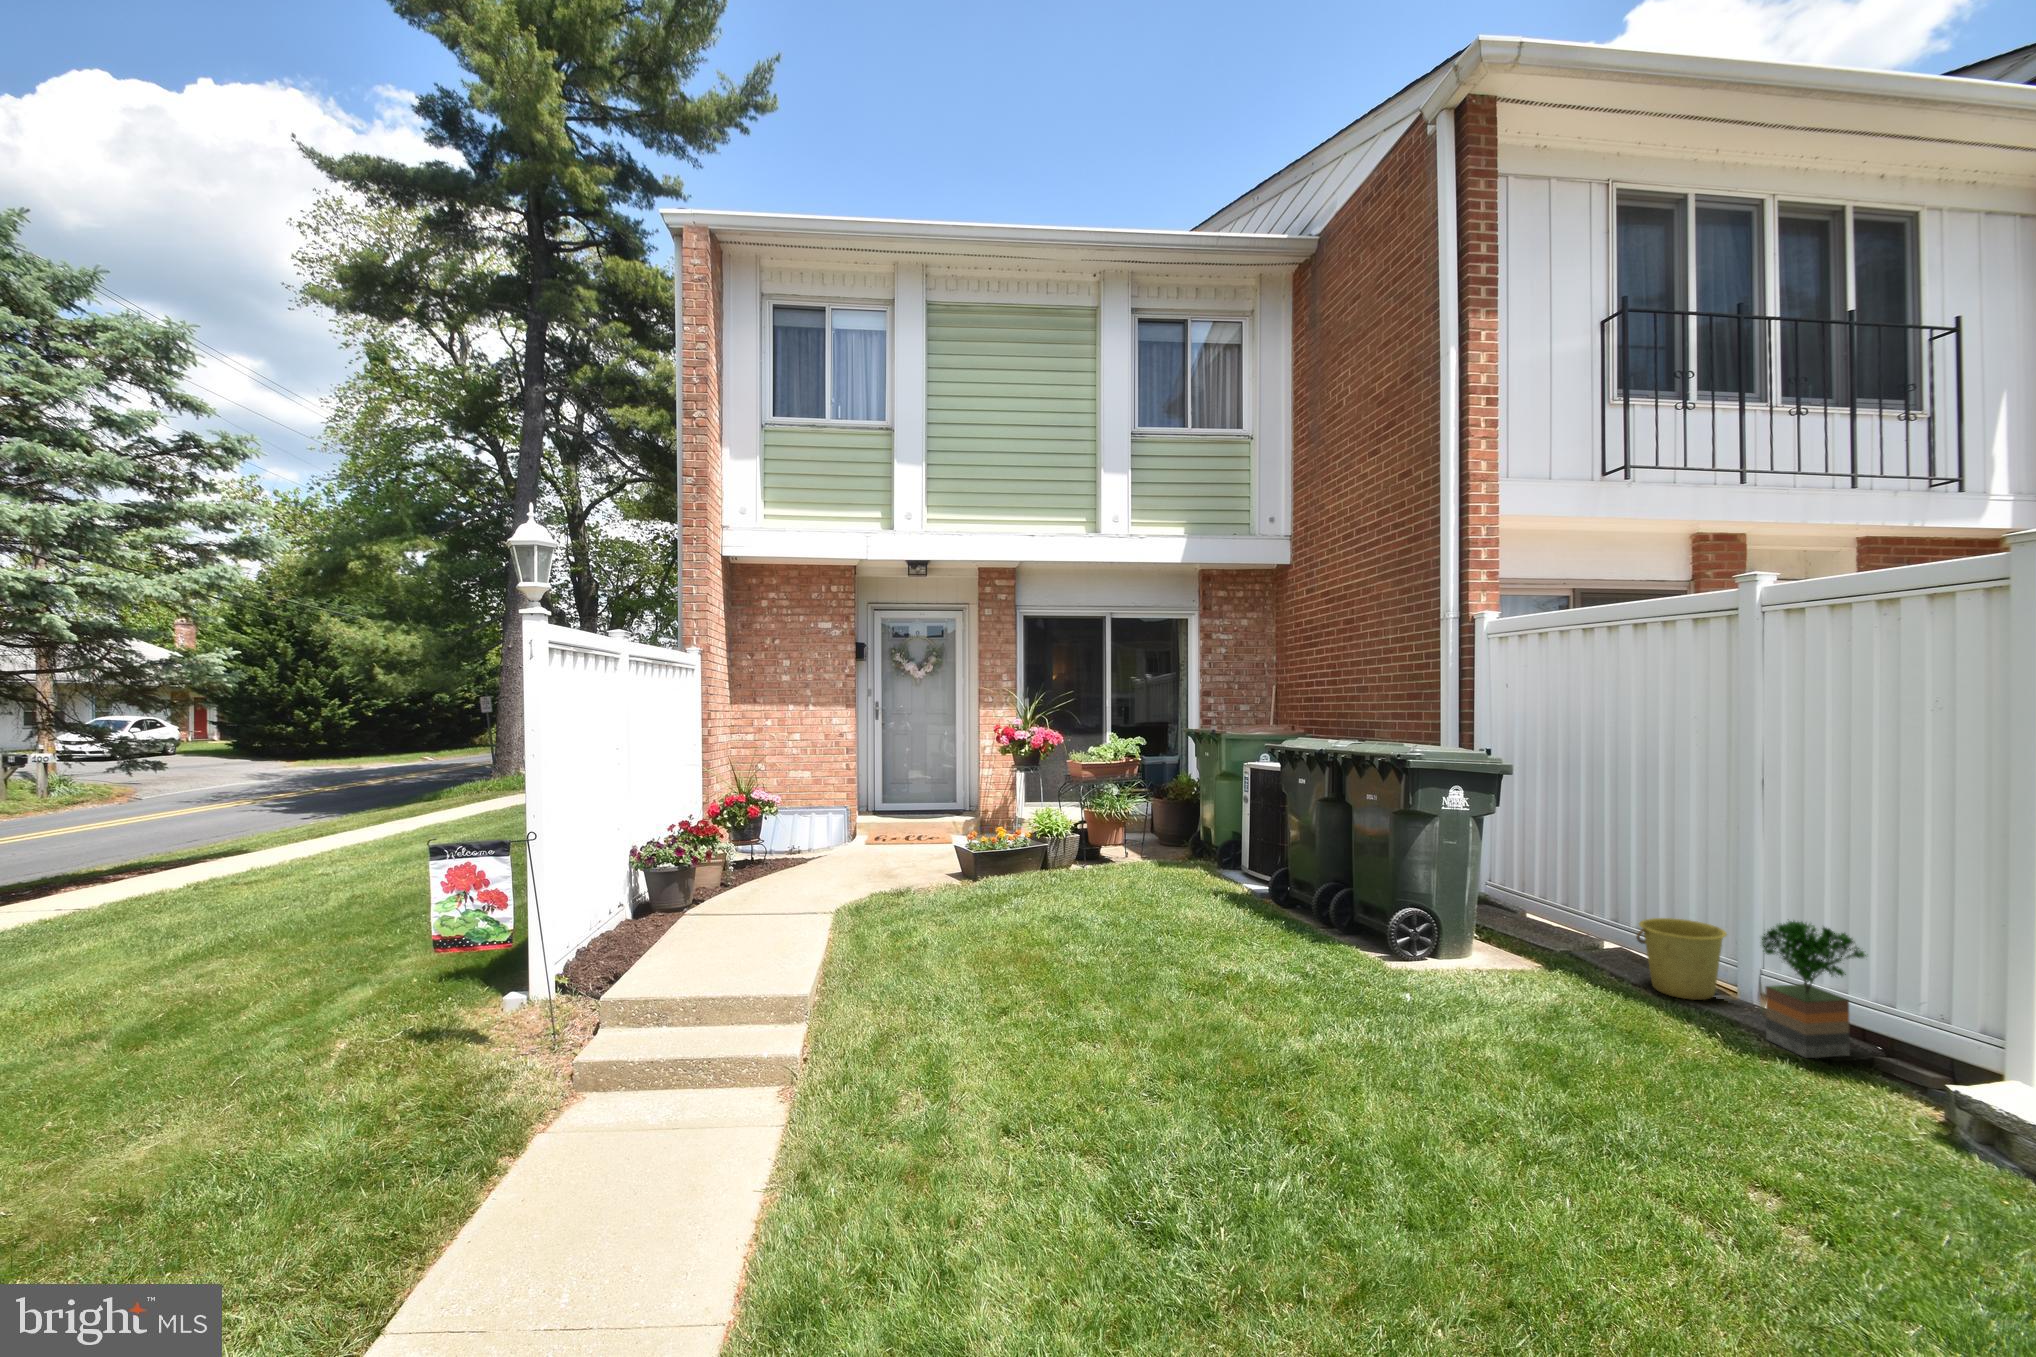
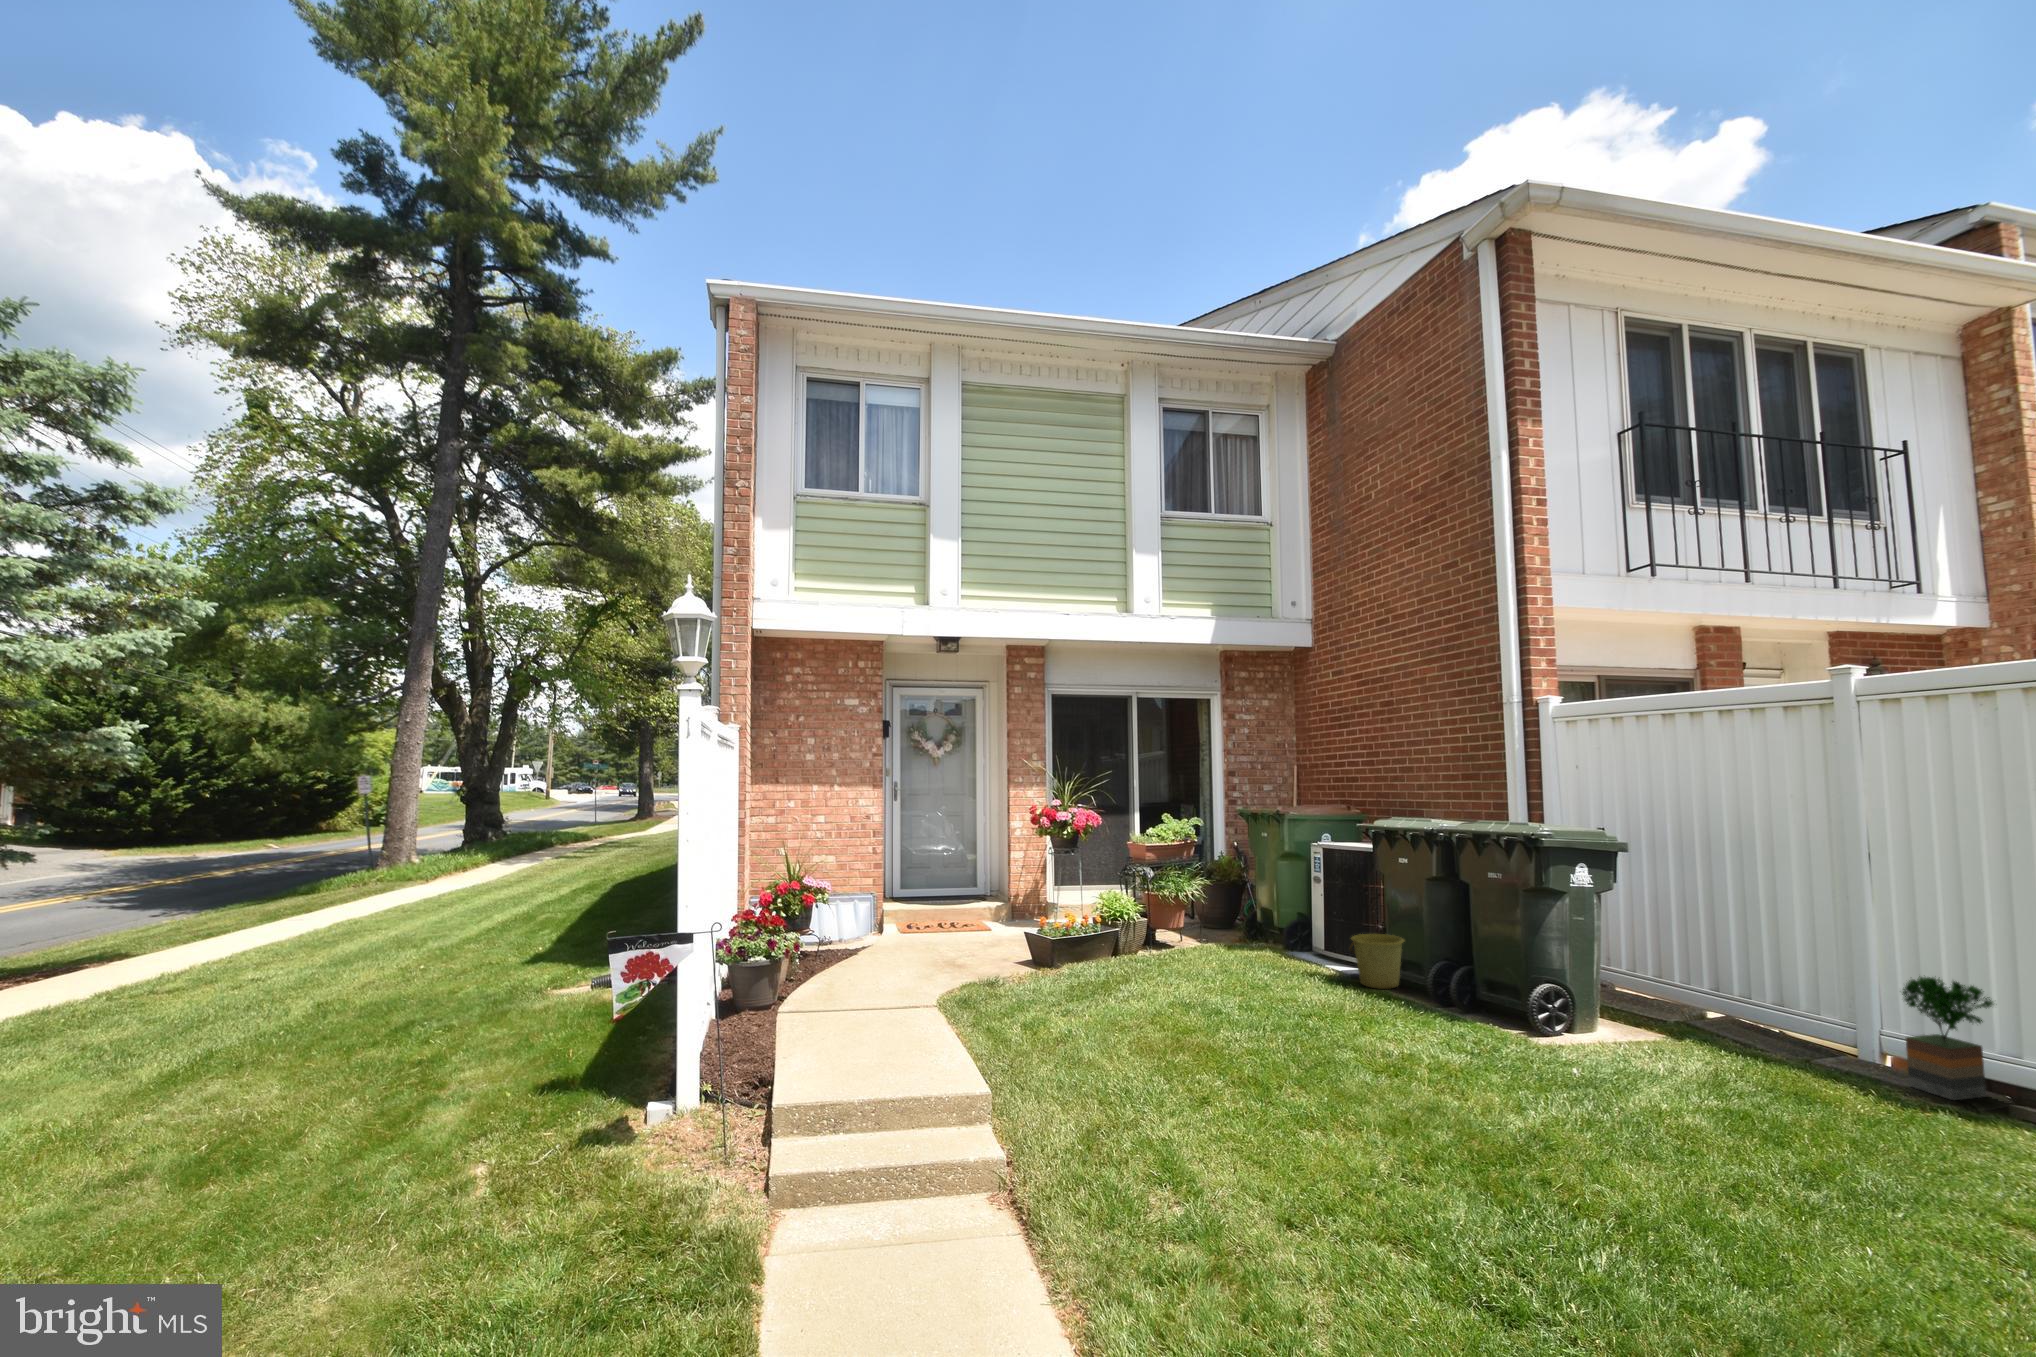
bucket: present [1636,918,1727,1000] -> present [1350,934,1404,989]

